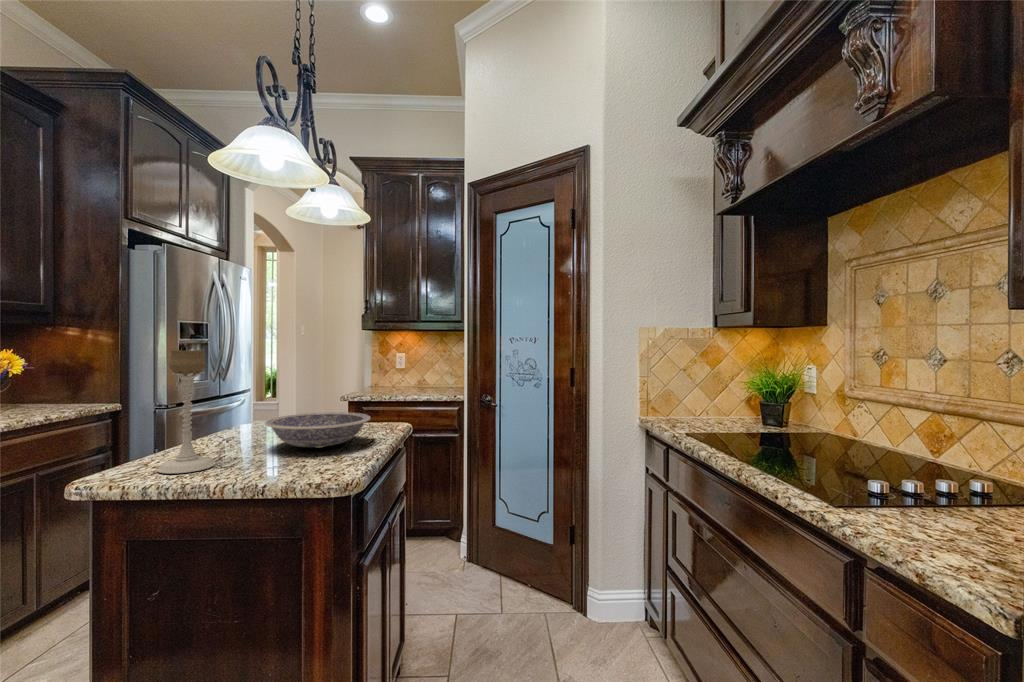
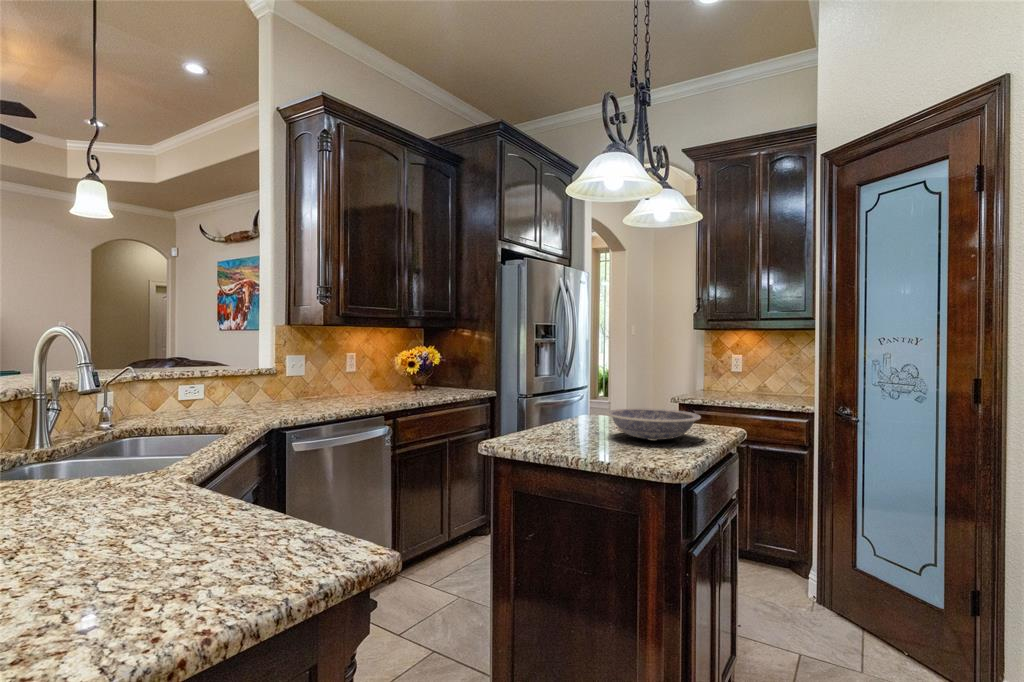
candle holder: present [157,350,215,474] -> none [531,348,570,446]

